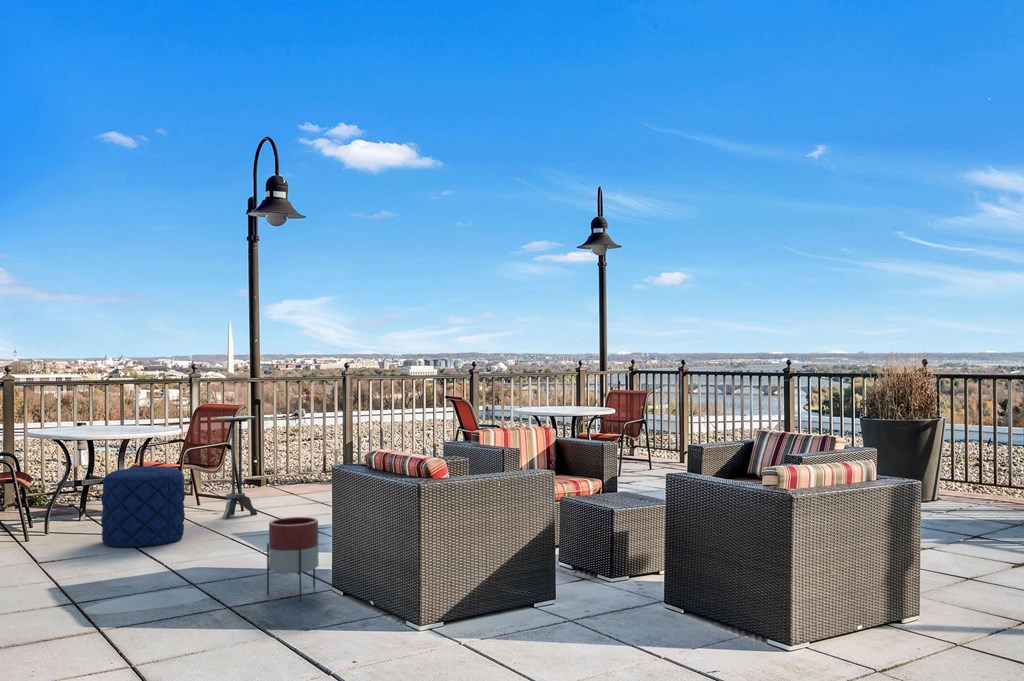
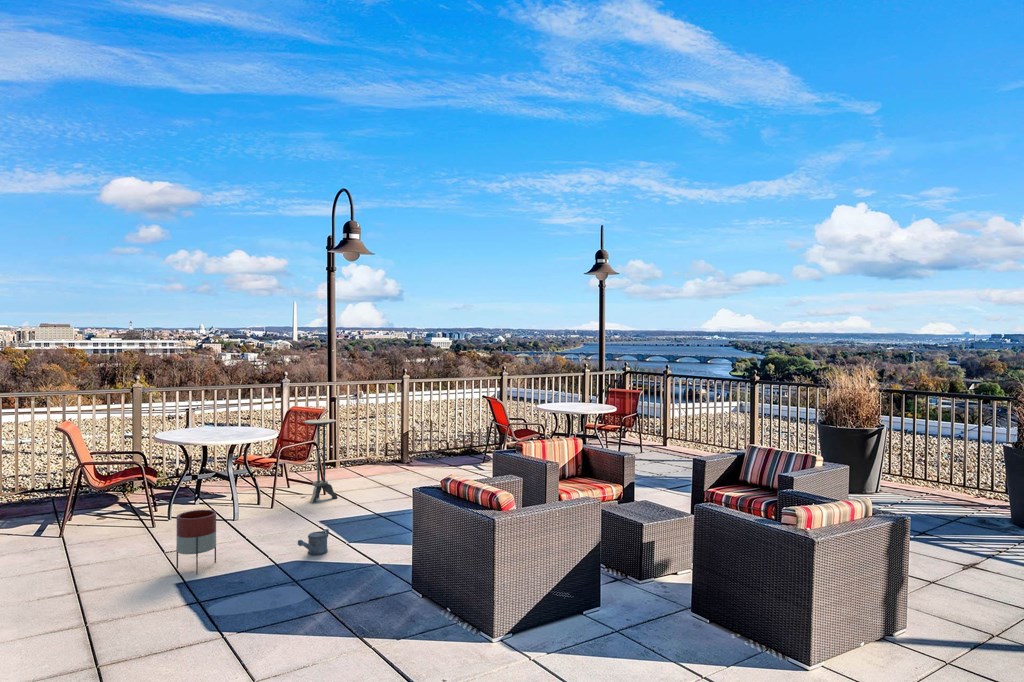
pouf: present [101,466,185,547] -> none [215,466,282,535]
planter: present [267,517,319,600] -> present [176,510,216,575]
watering can: none [199,534,239,563] -> present [298,529,329,555]

